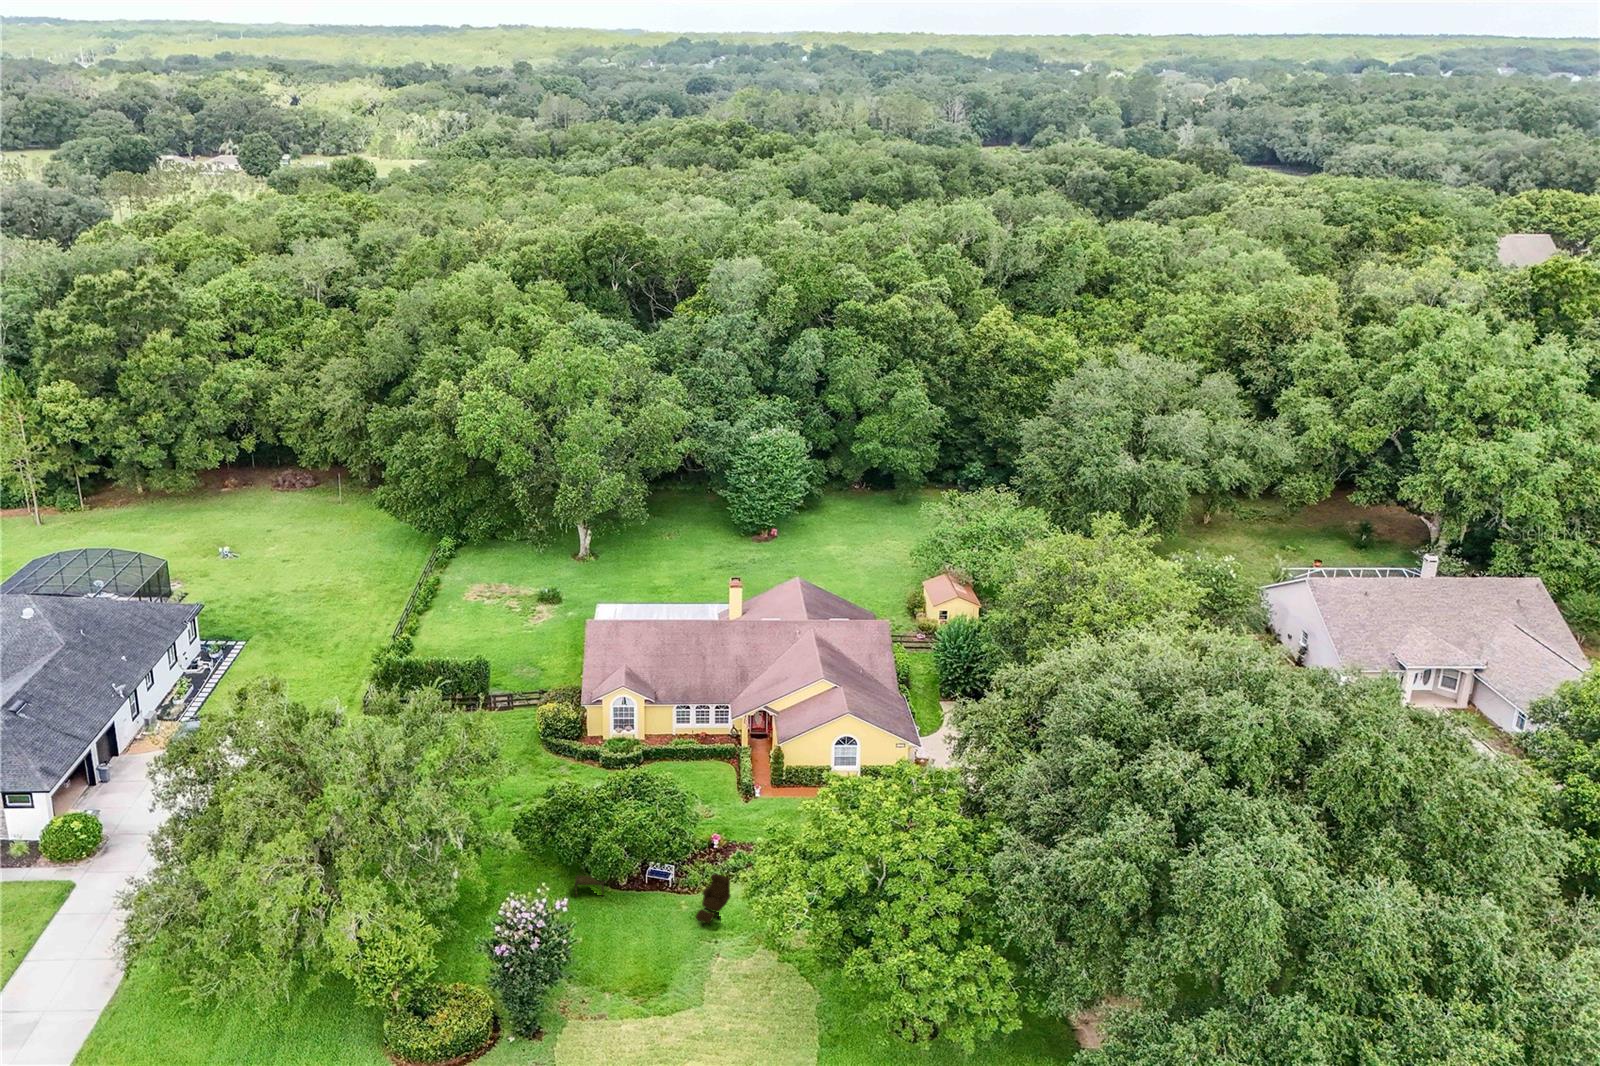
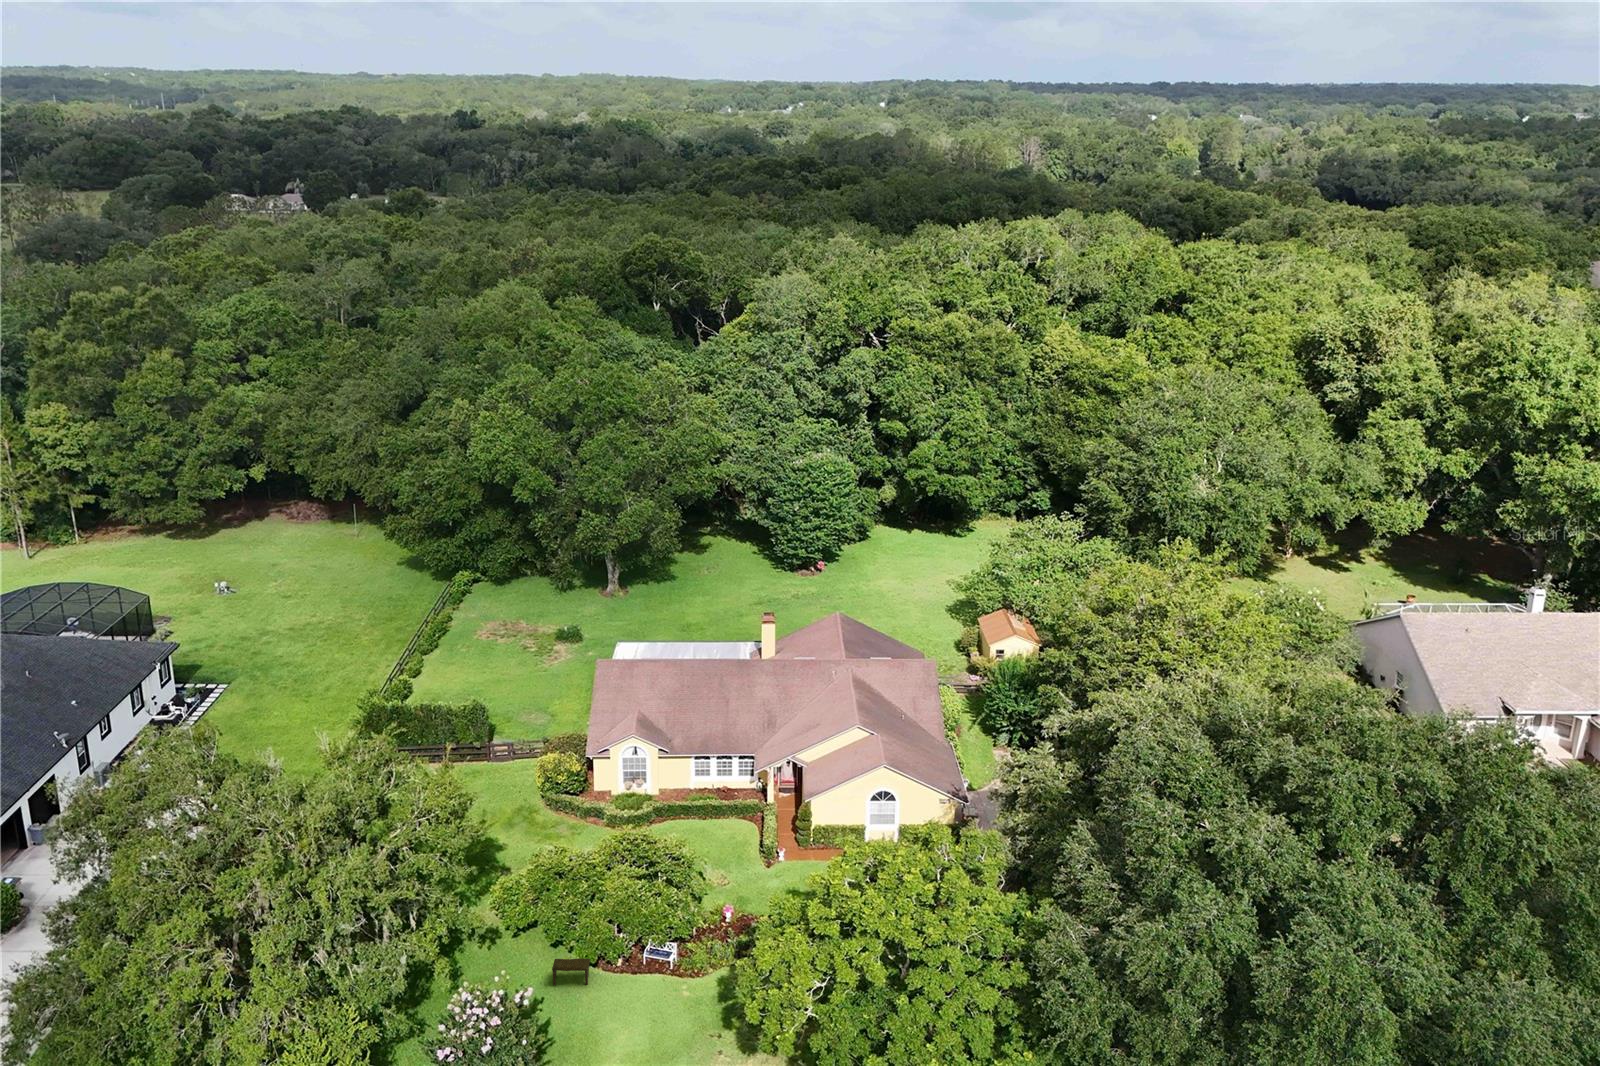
lounge chair: present [696,874,731,926] -> none [697,958,741,1027]

